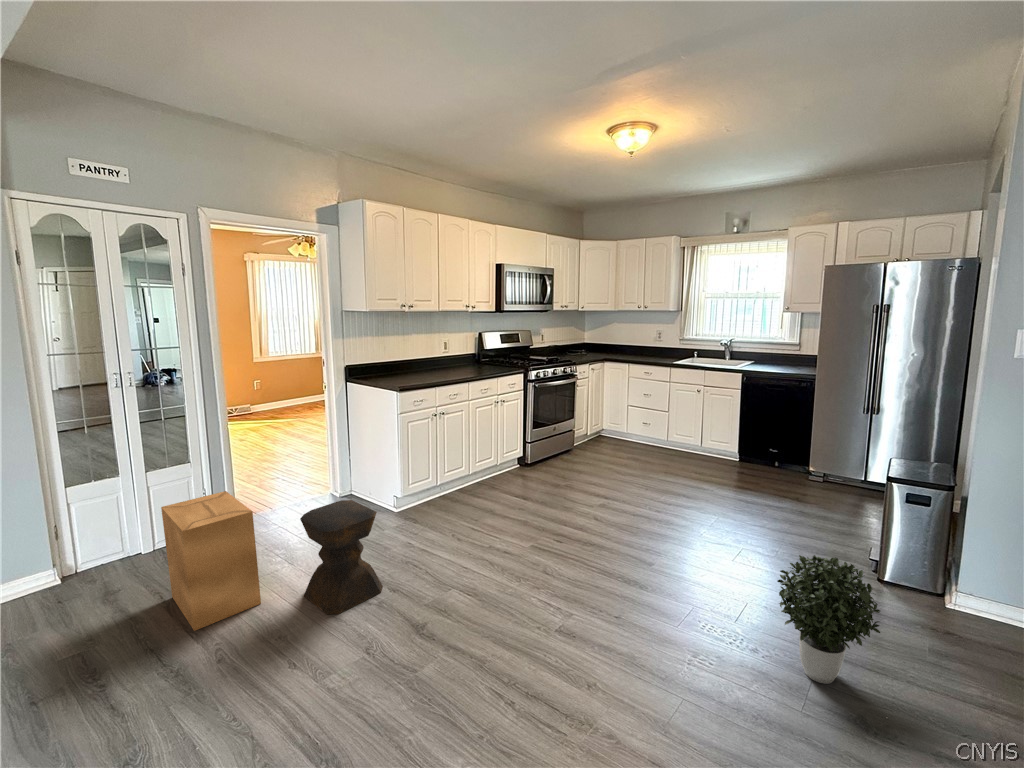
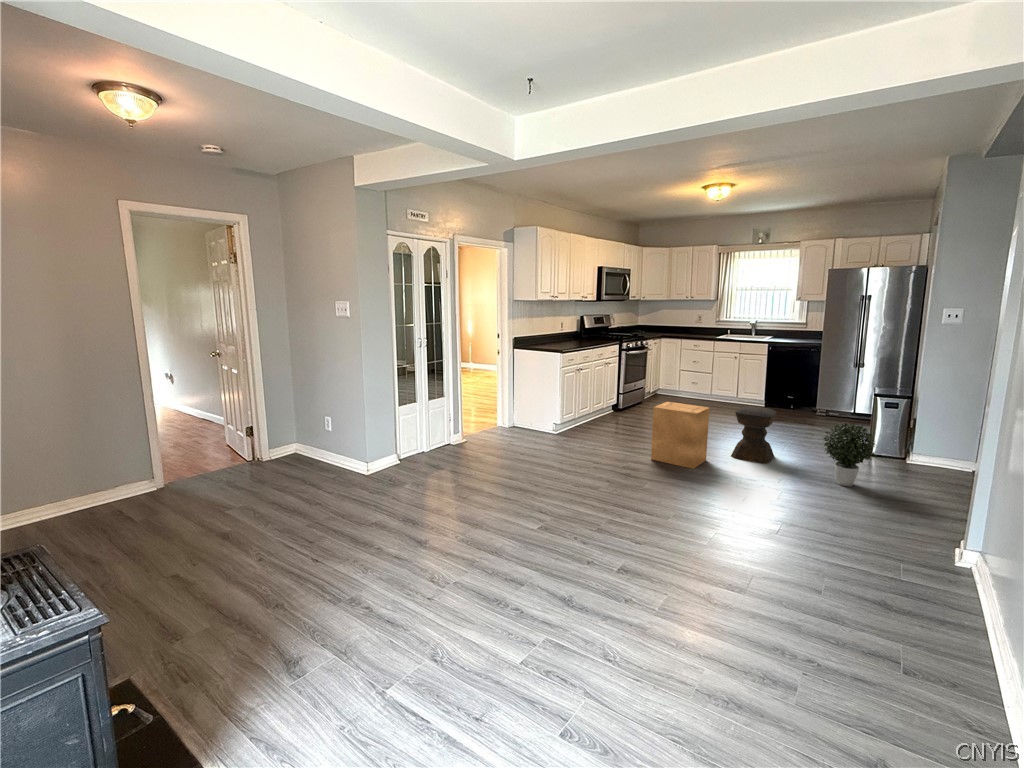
cardboard box: present [161,491,261,631] -> present [651,402,710,469]
stool: present [300,500,383,614] -> present [731,406,777,463]

